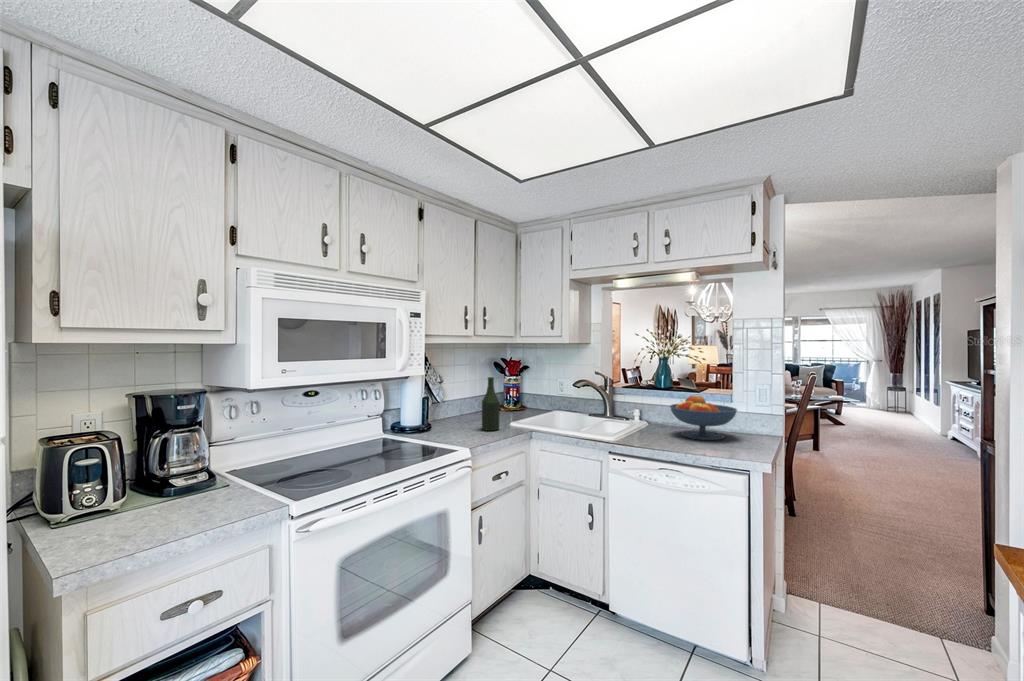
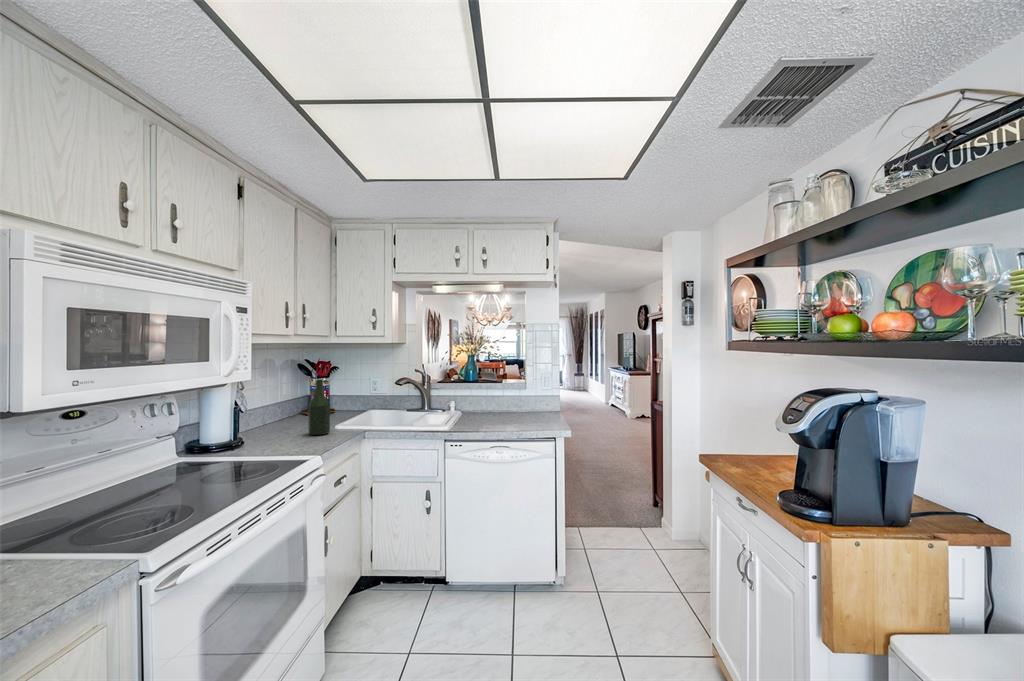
fruit bowl: present [670,395,737,440] -> none [484,385,535,420]

